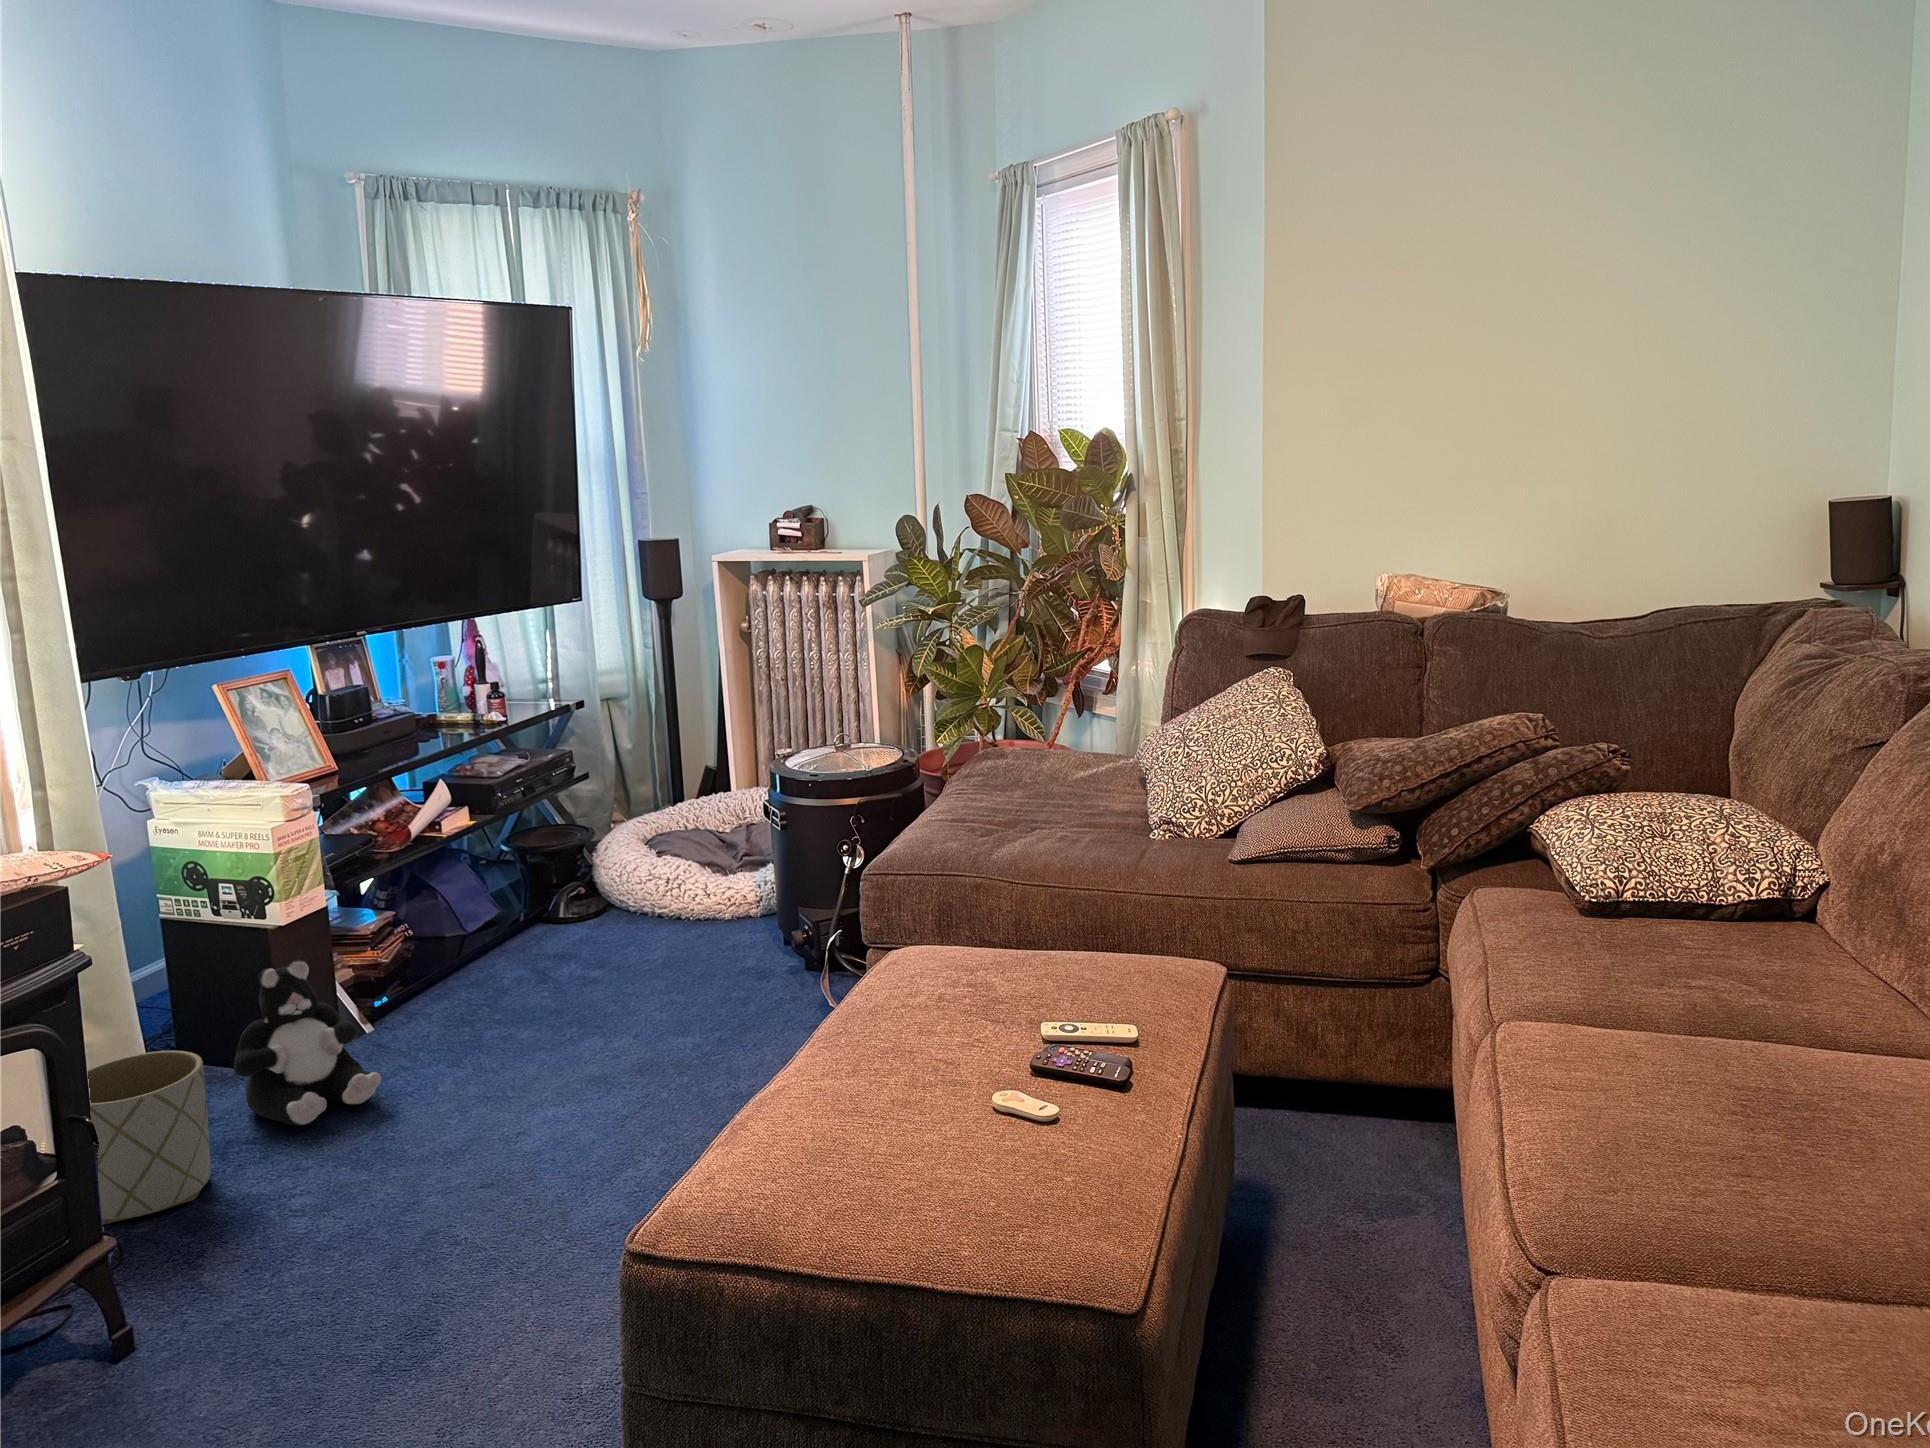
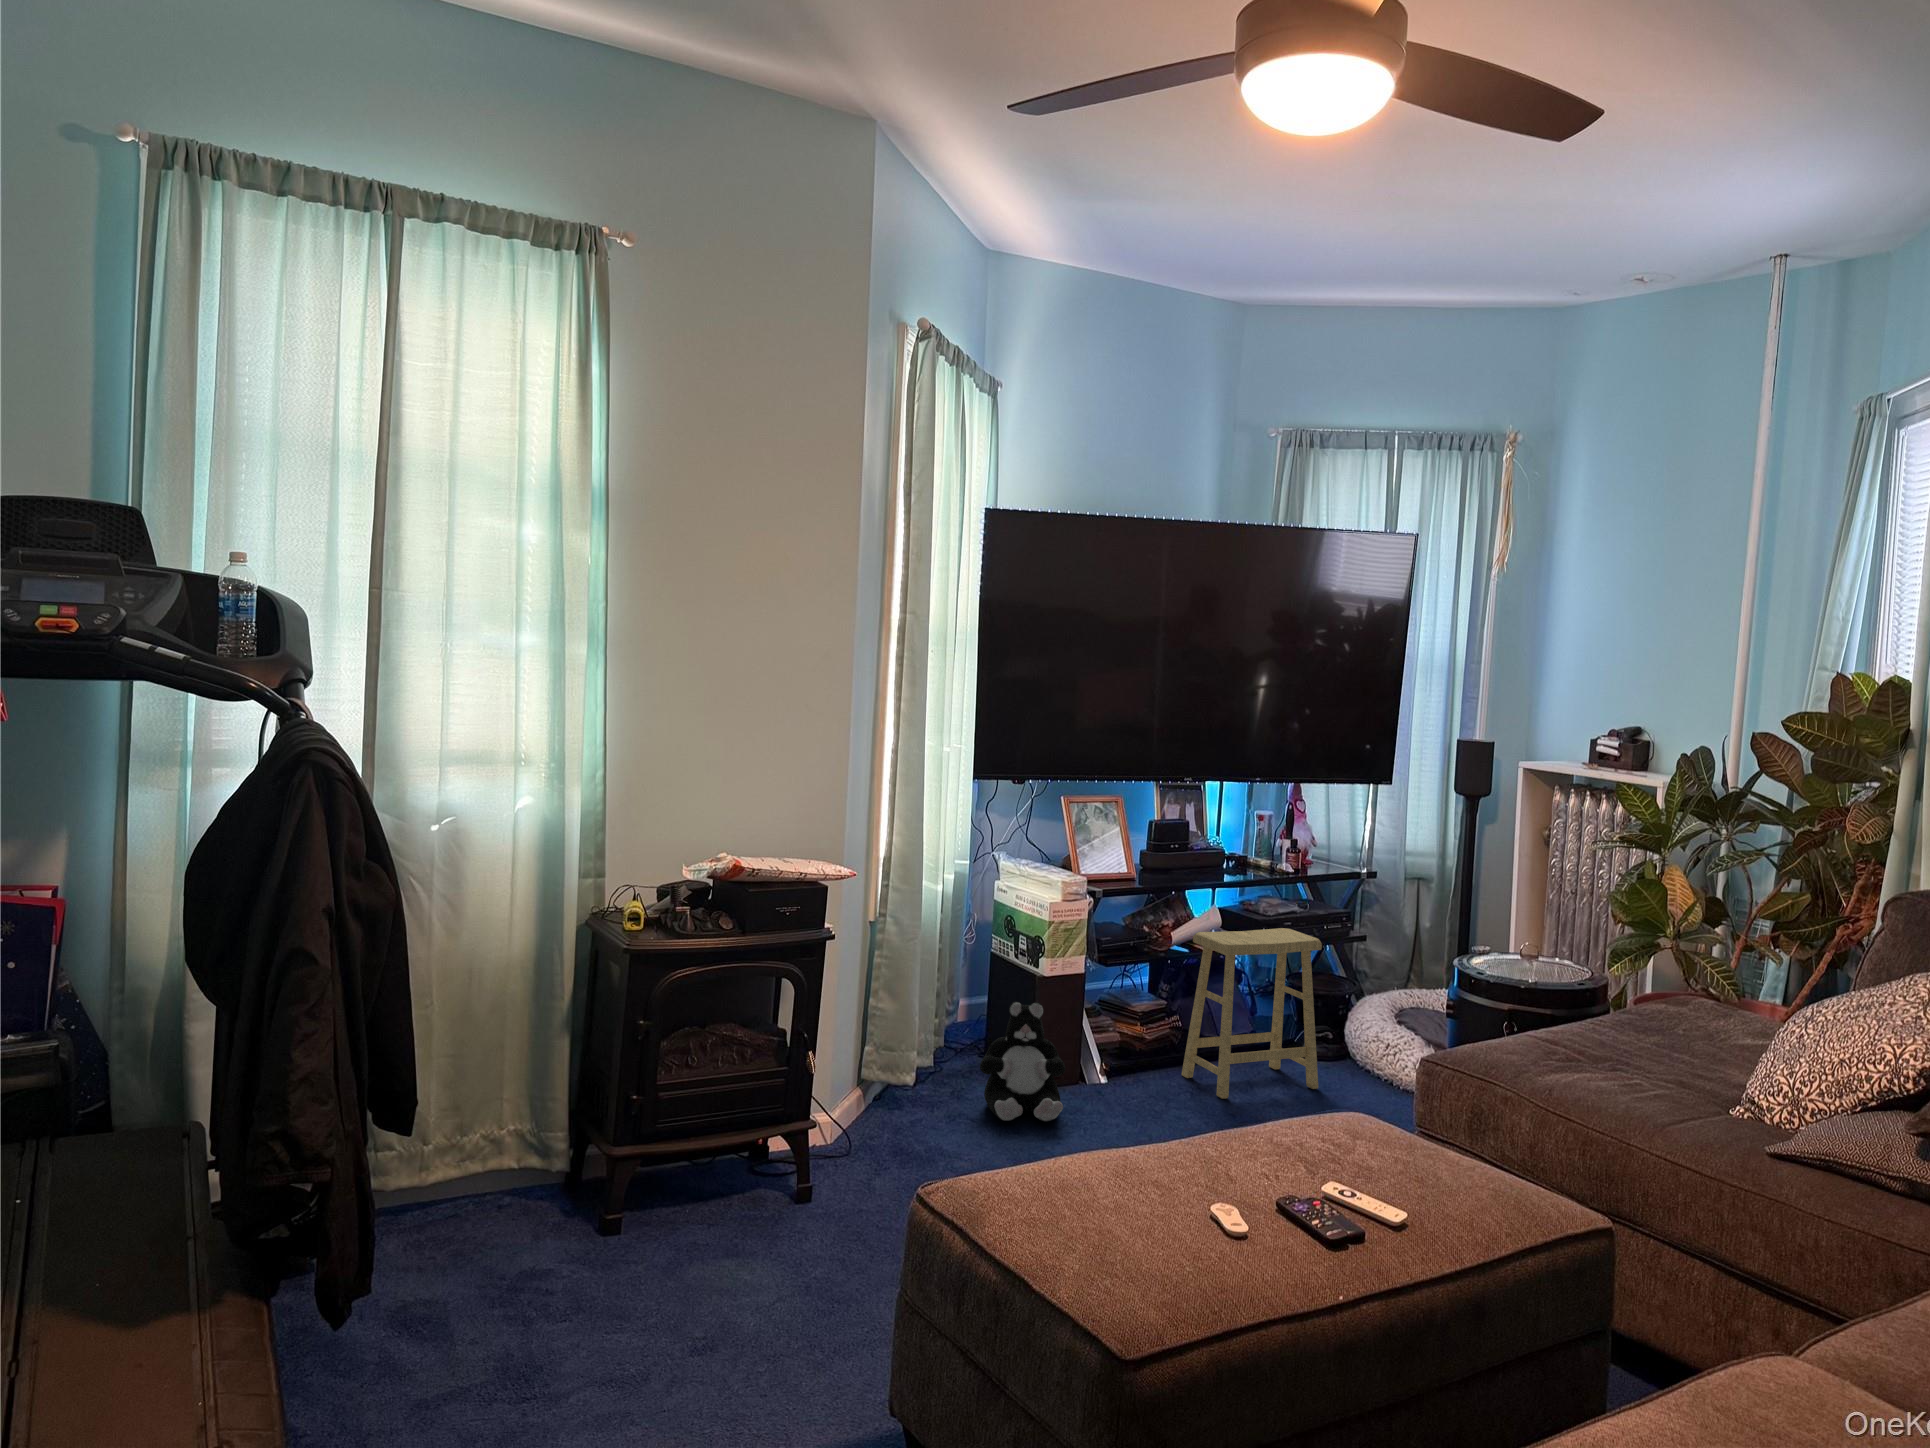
footstool: none [450,783,621,997] -> present [1182,928,1322,1099]
planter: present [87,1051,211,1224] -> none [859,1028,944,1138]

